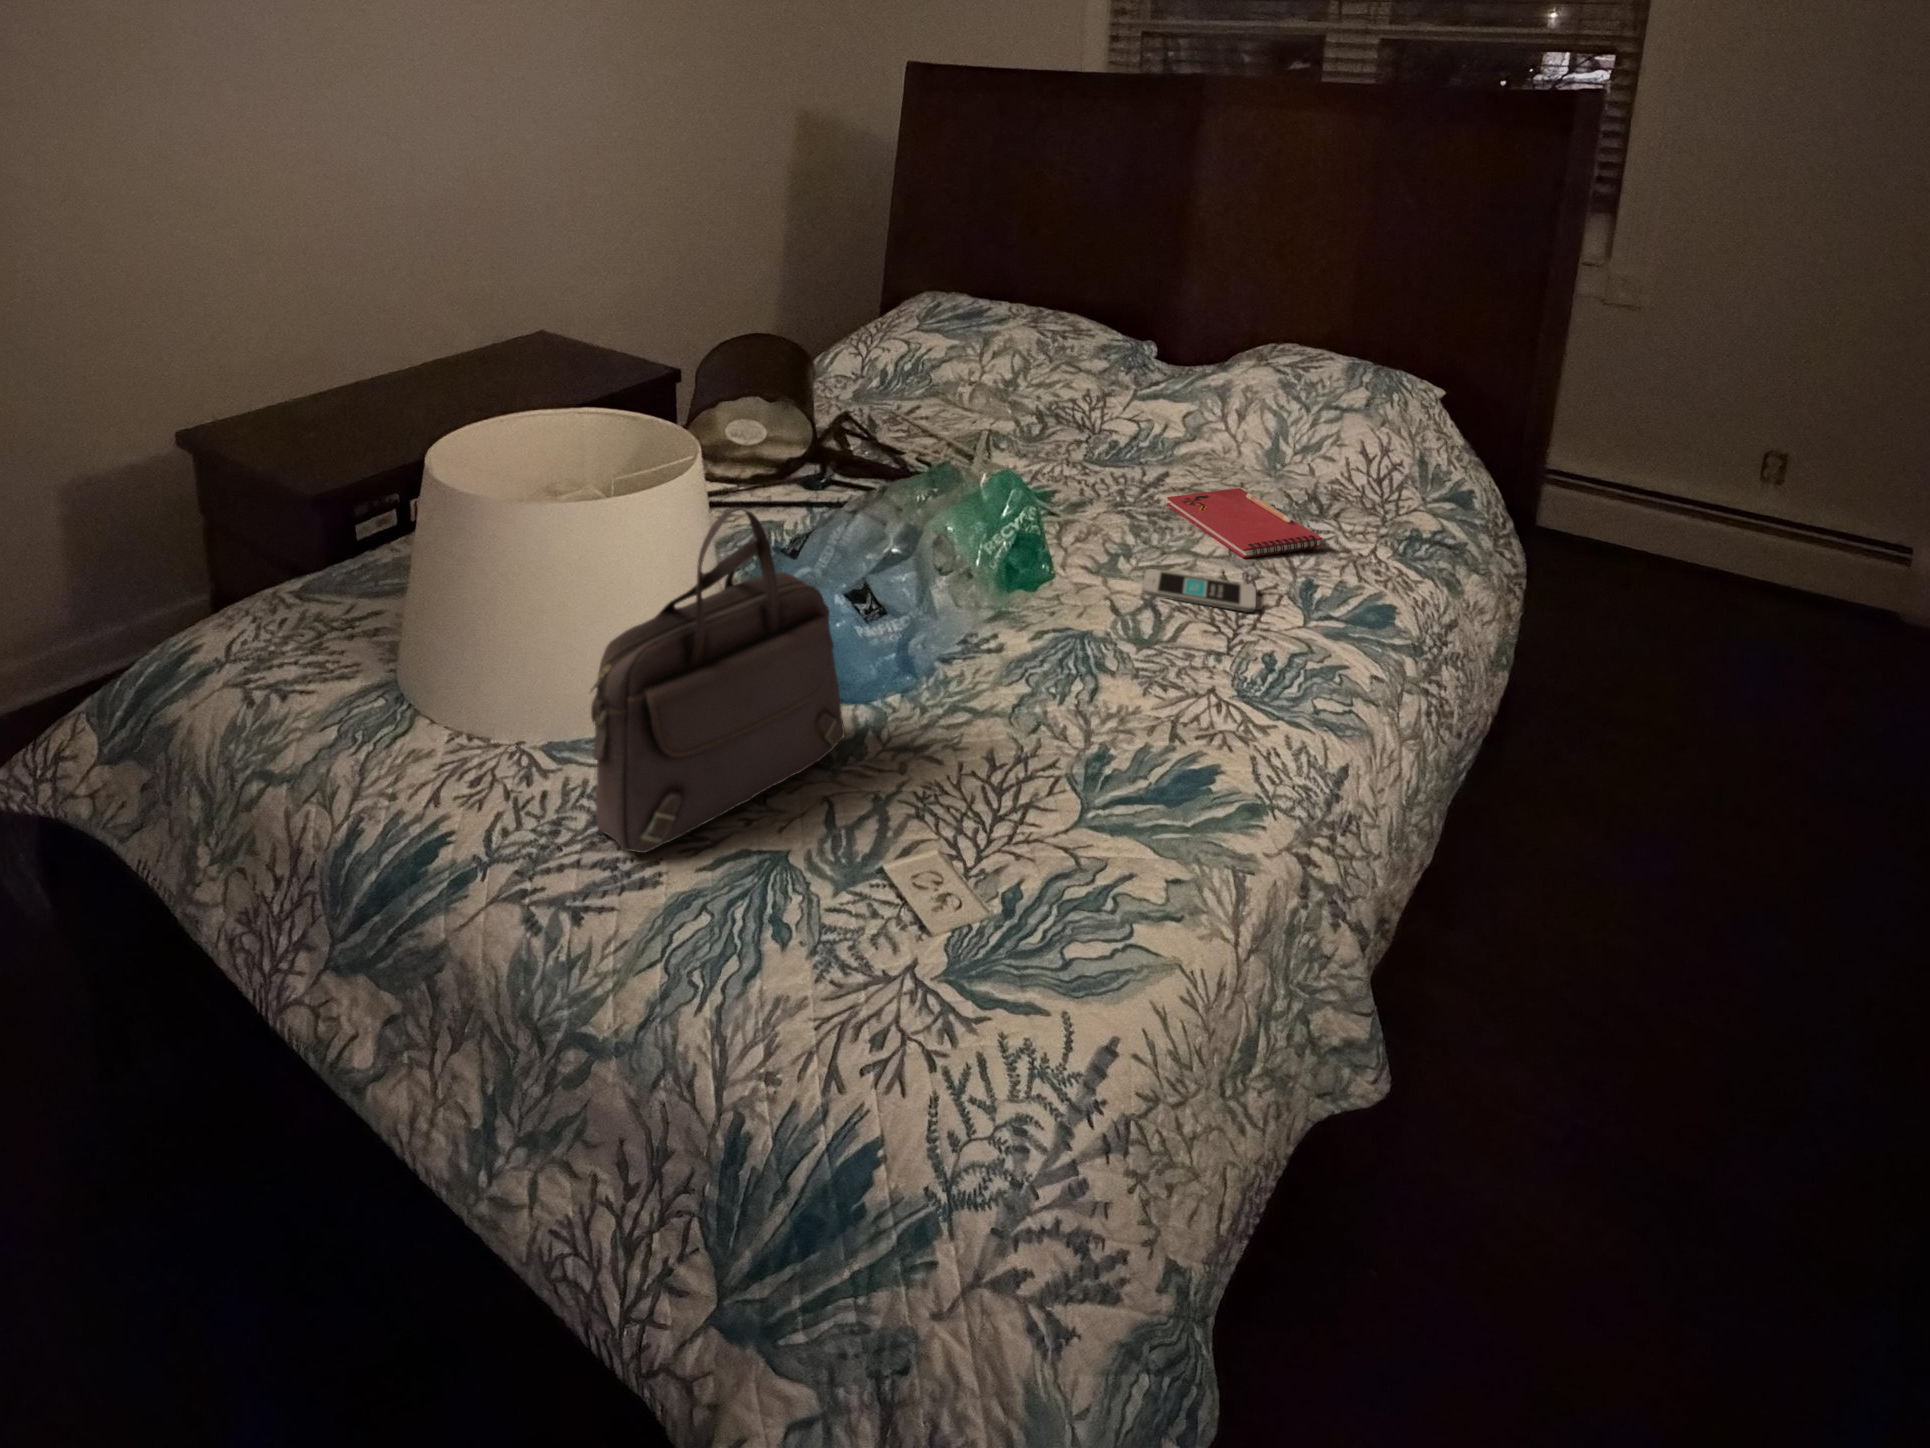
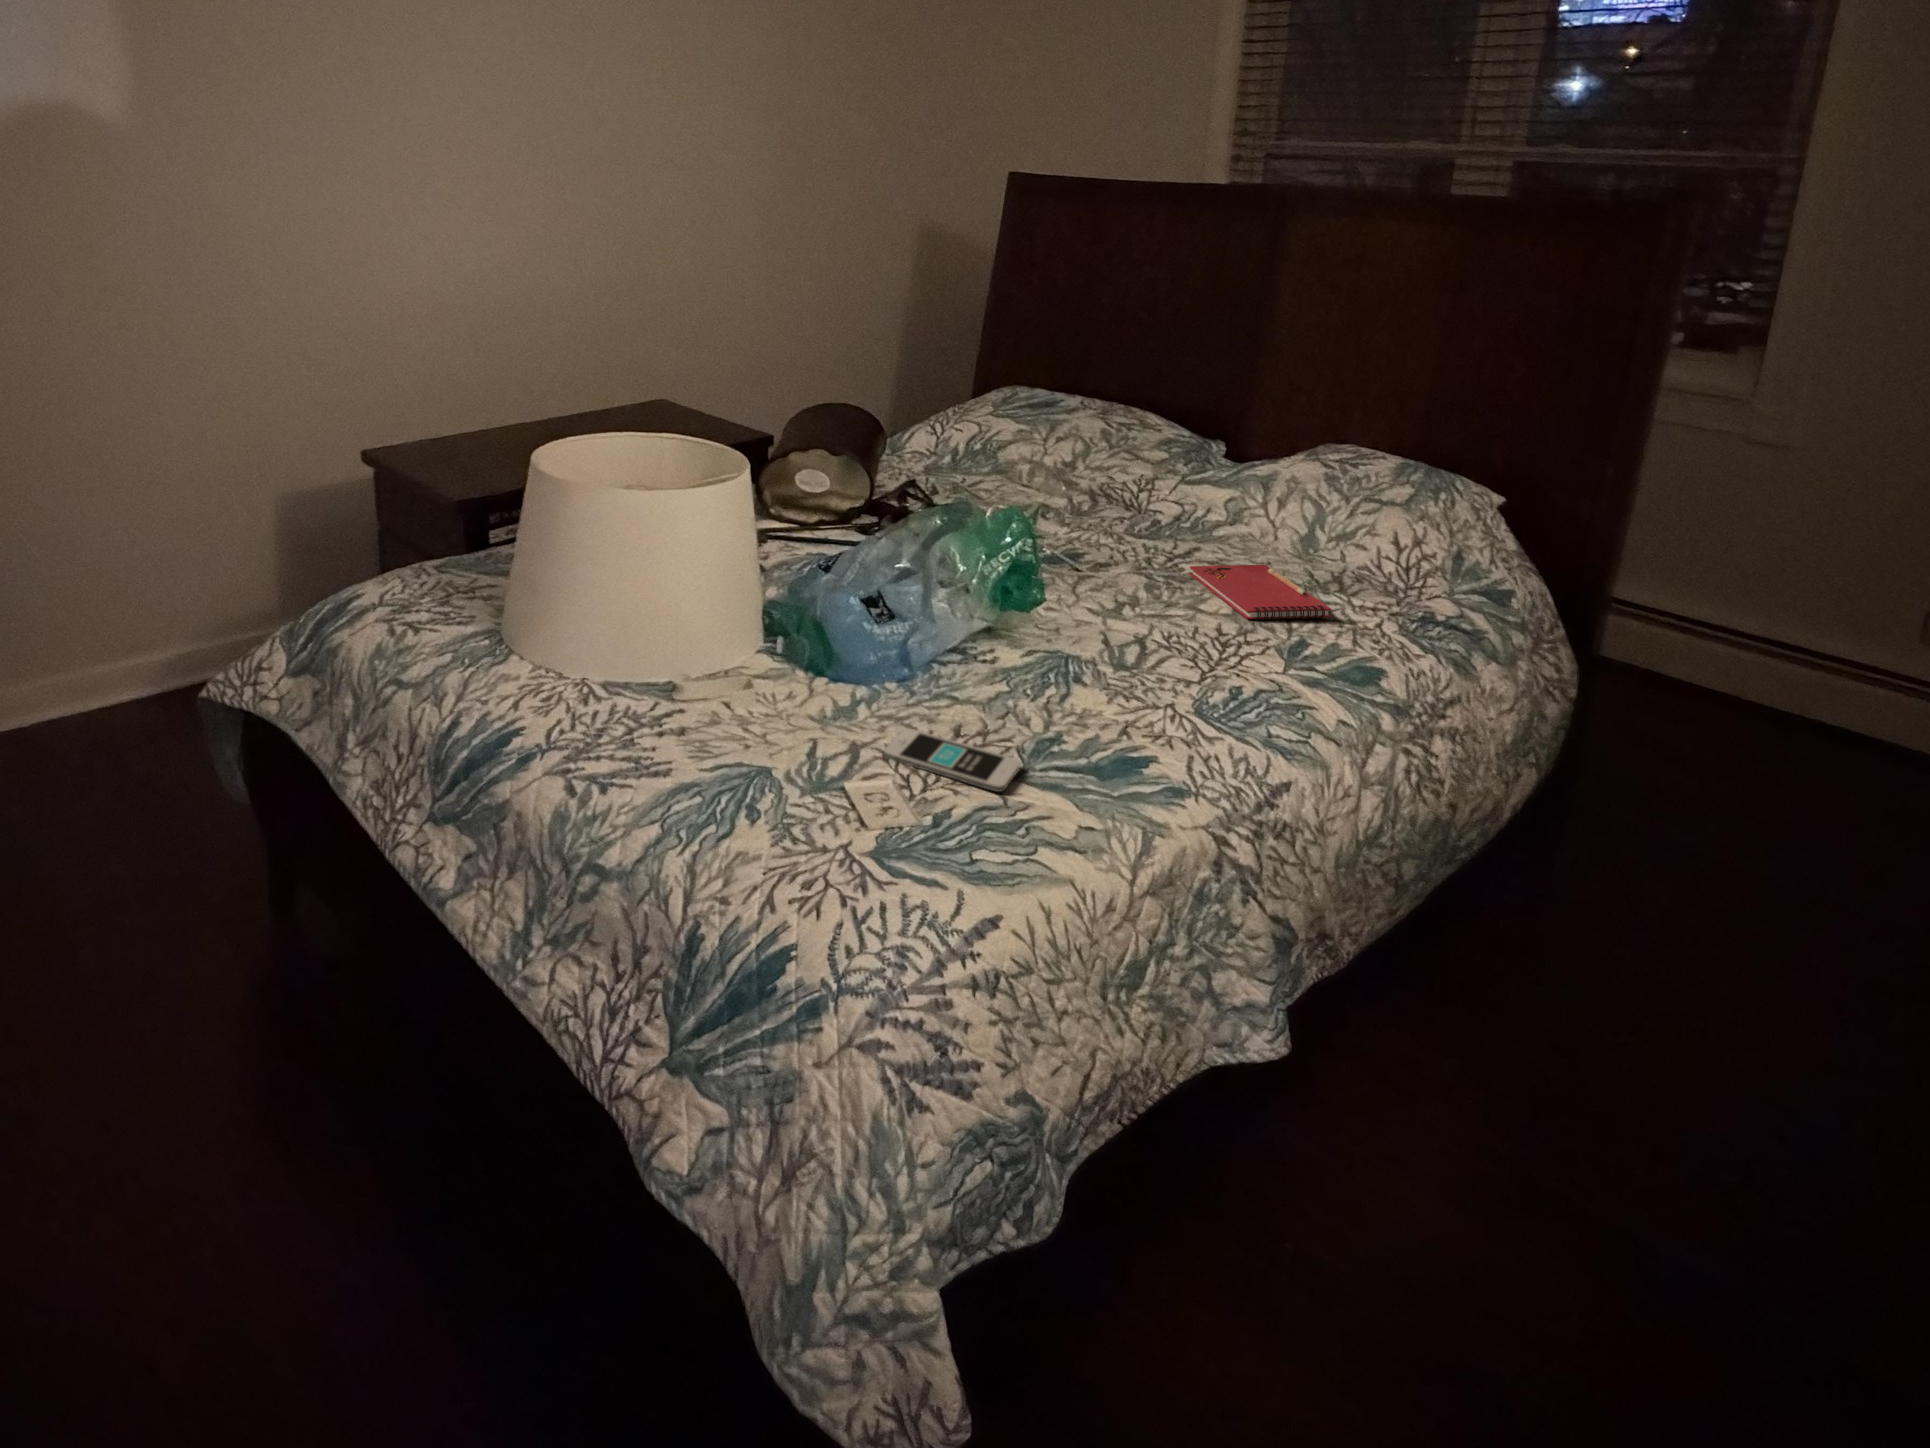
handbag: present [590,508,845,853] -> none [621,493,835,754]
smartphone: present [1142,569,1256,612] -> present [884,729,1021,792]

